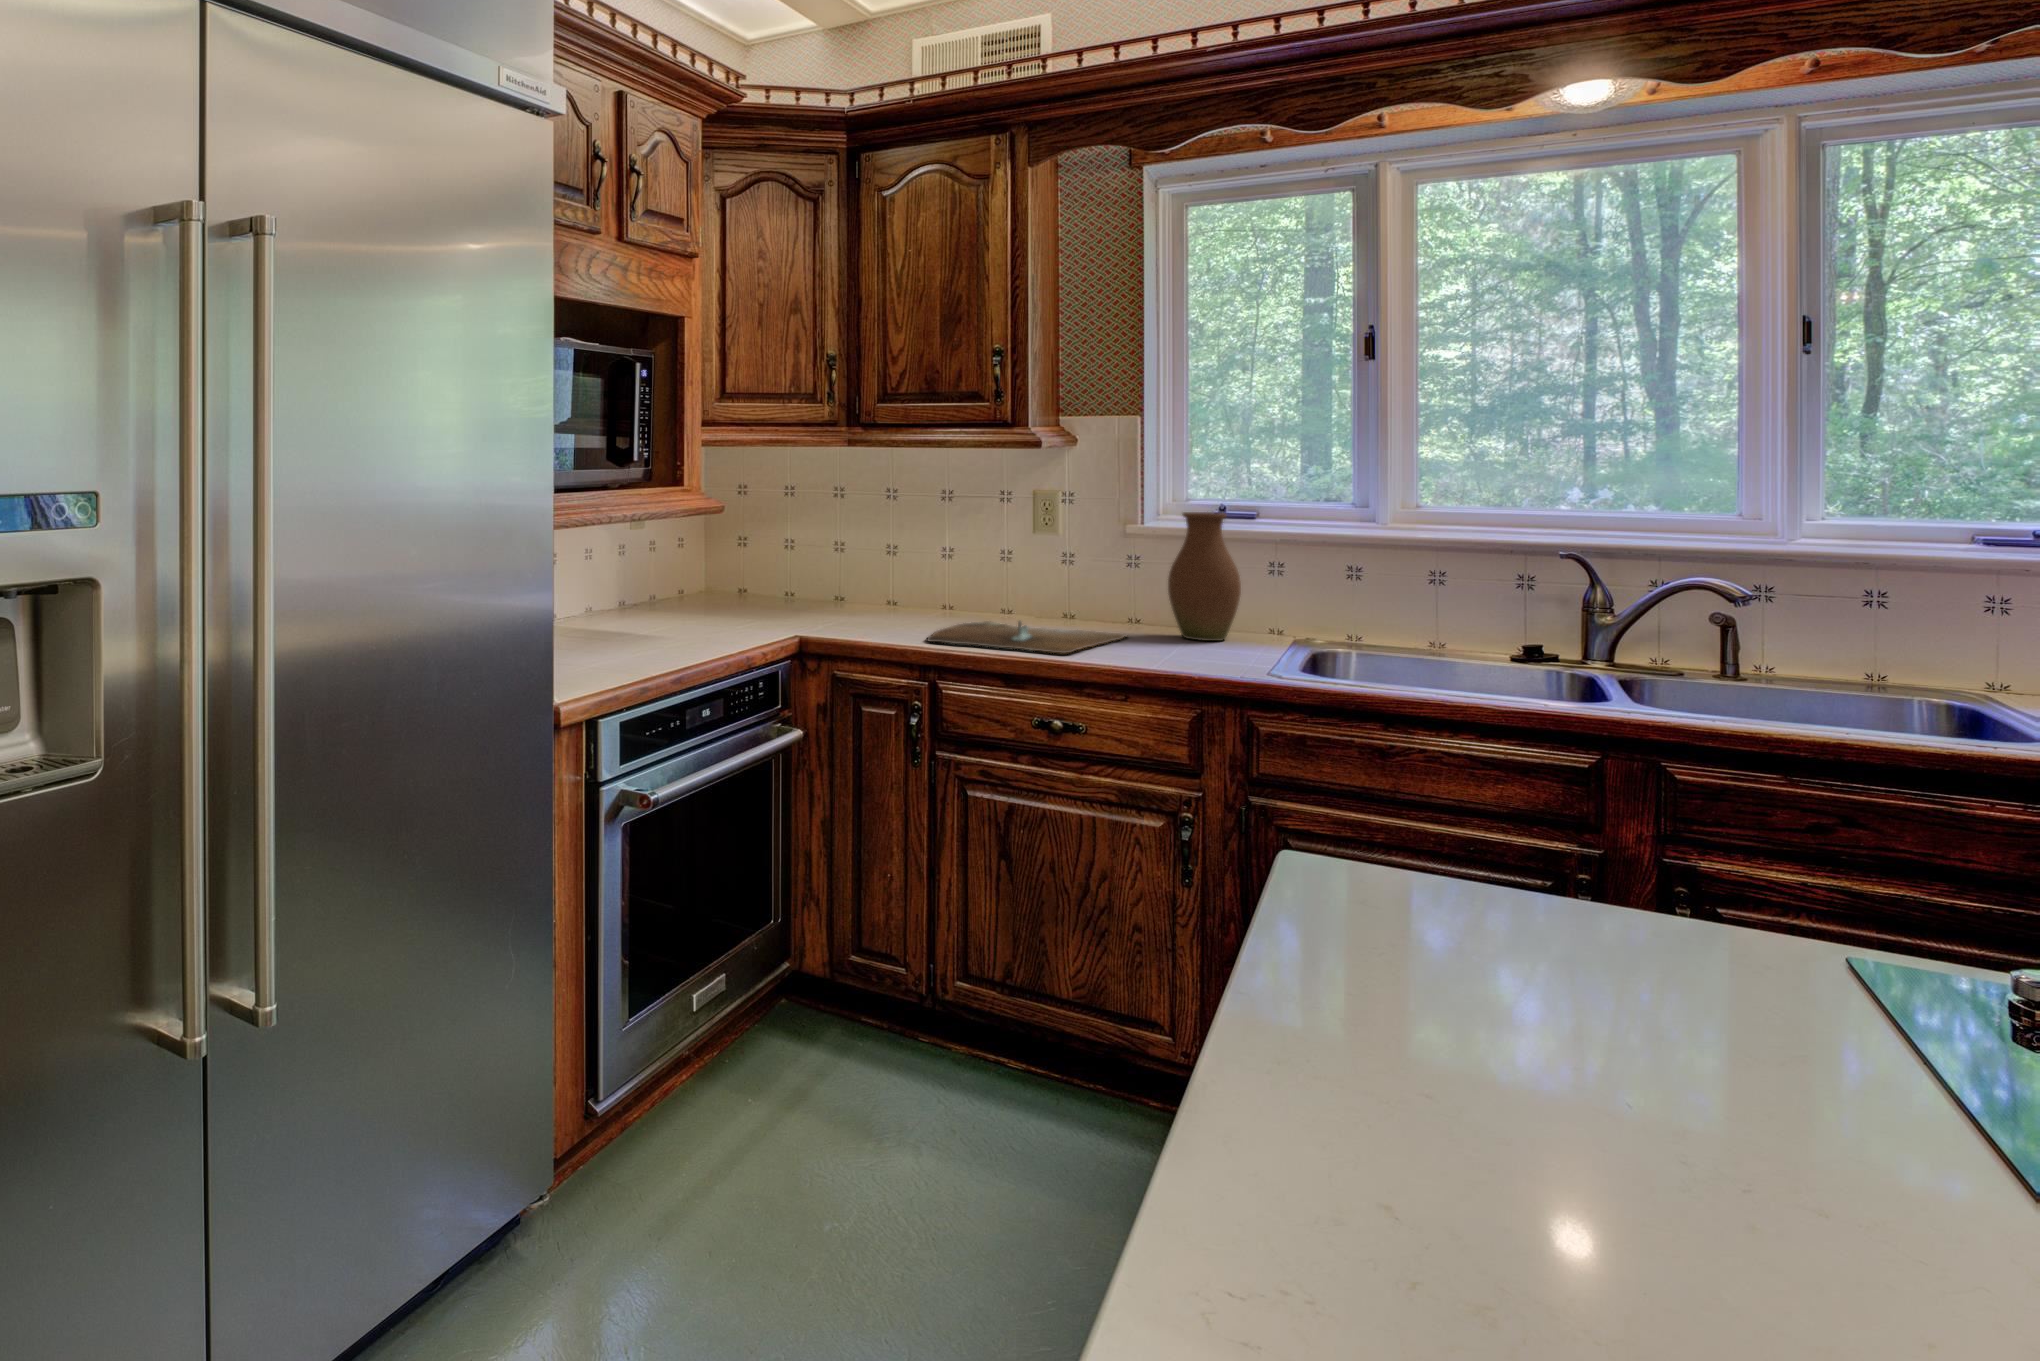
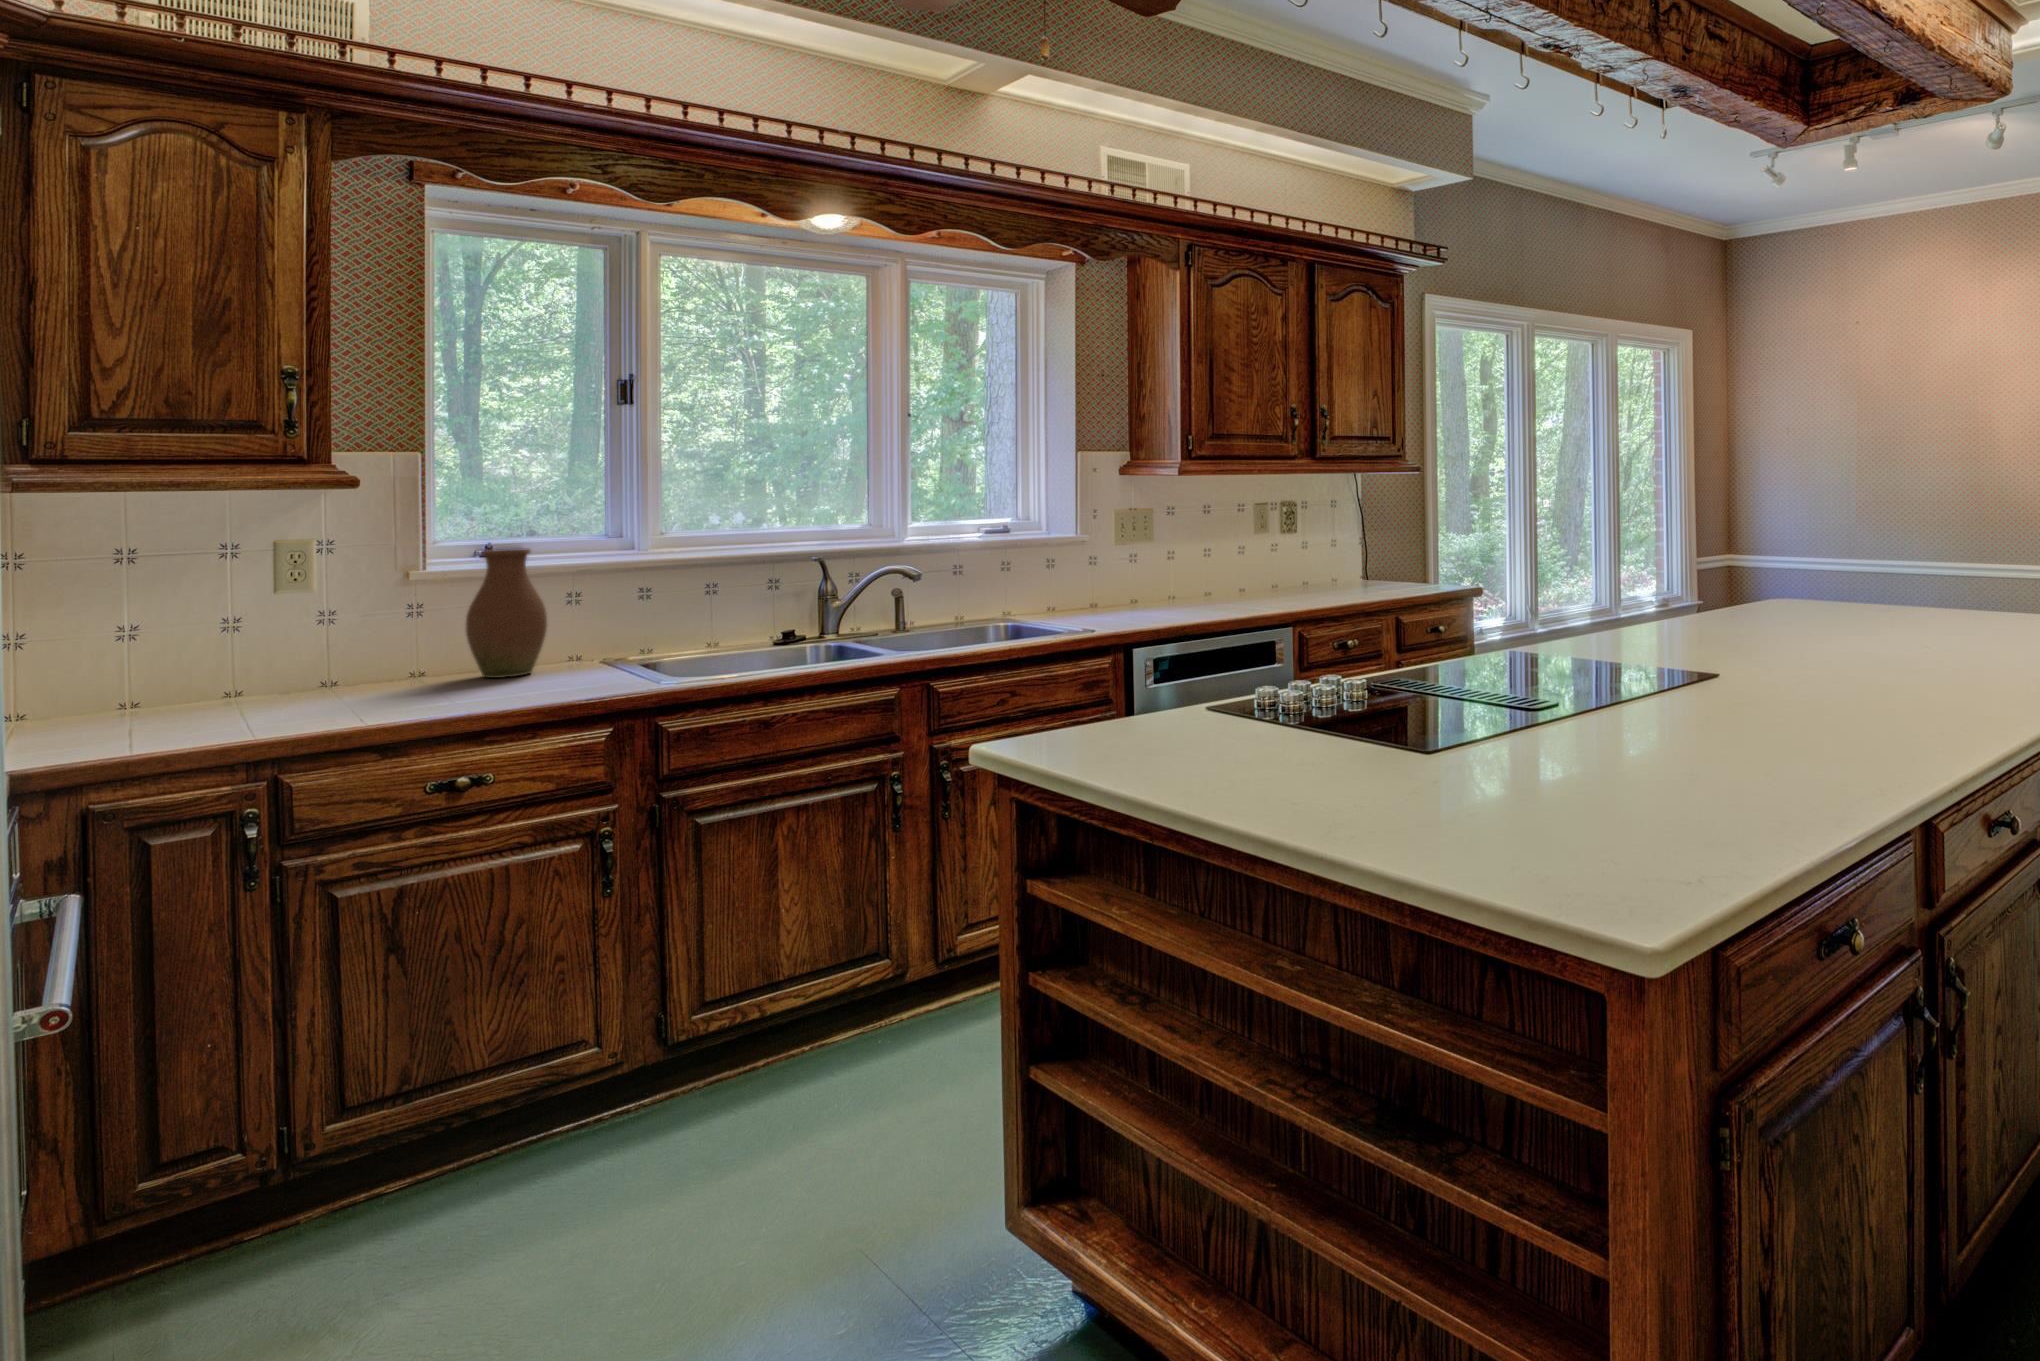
cutting board: present [926,621,1126,654] -> none [188,686,459,735]

